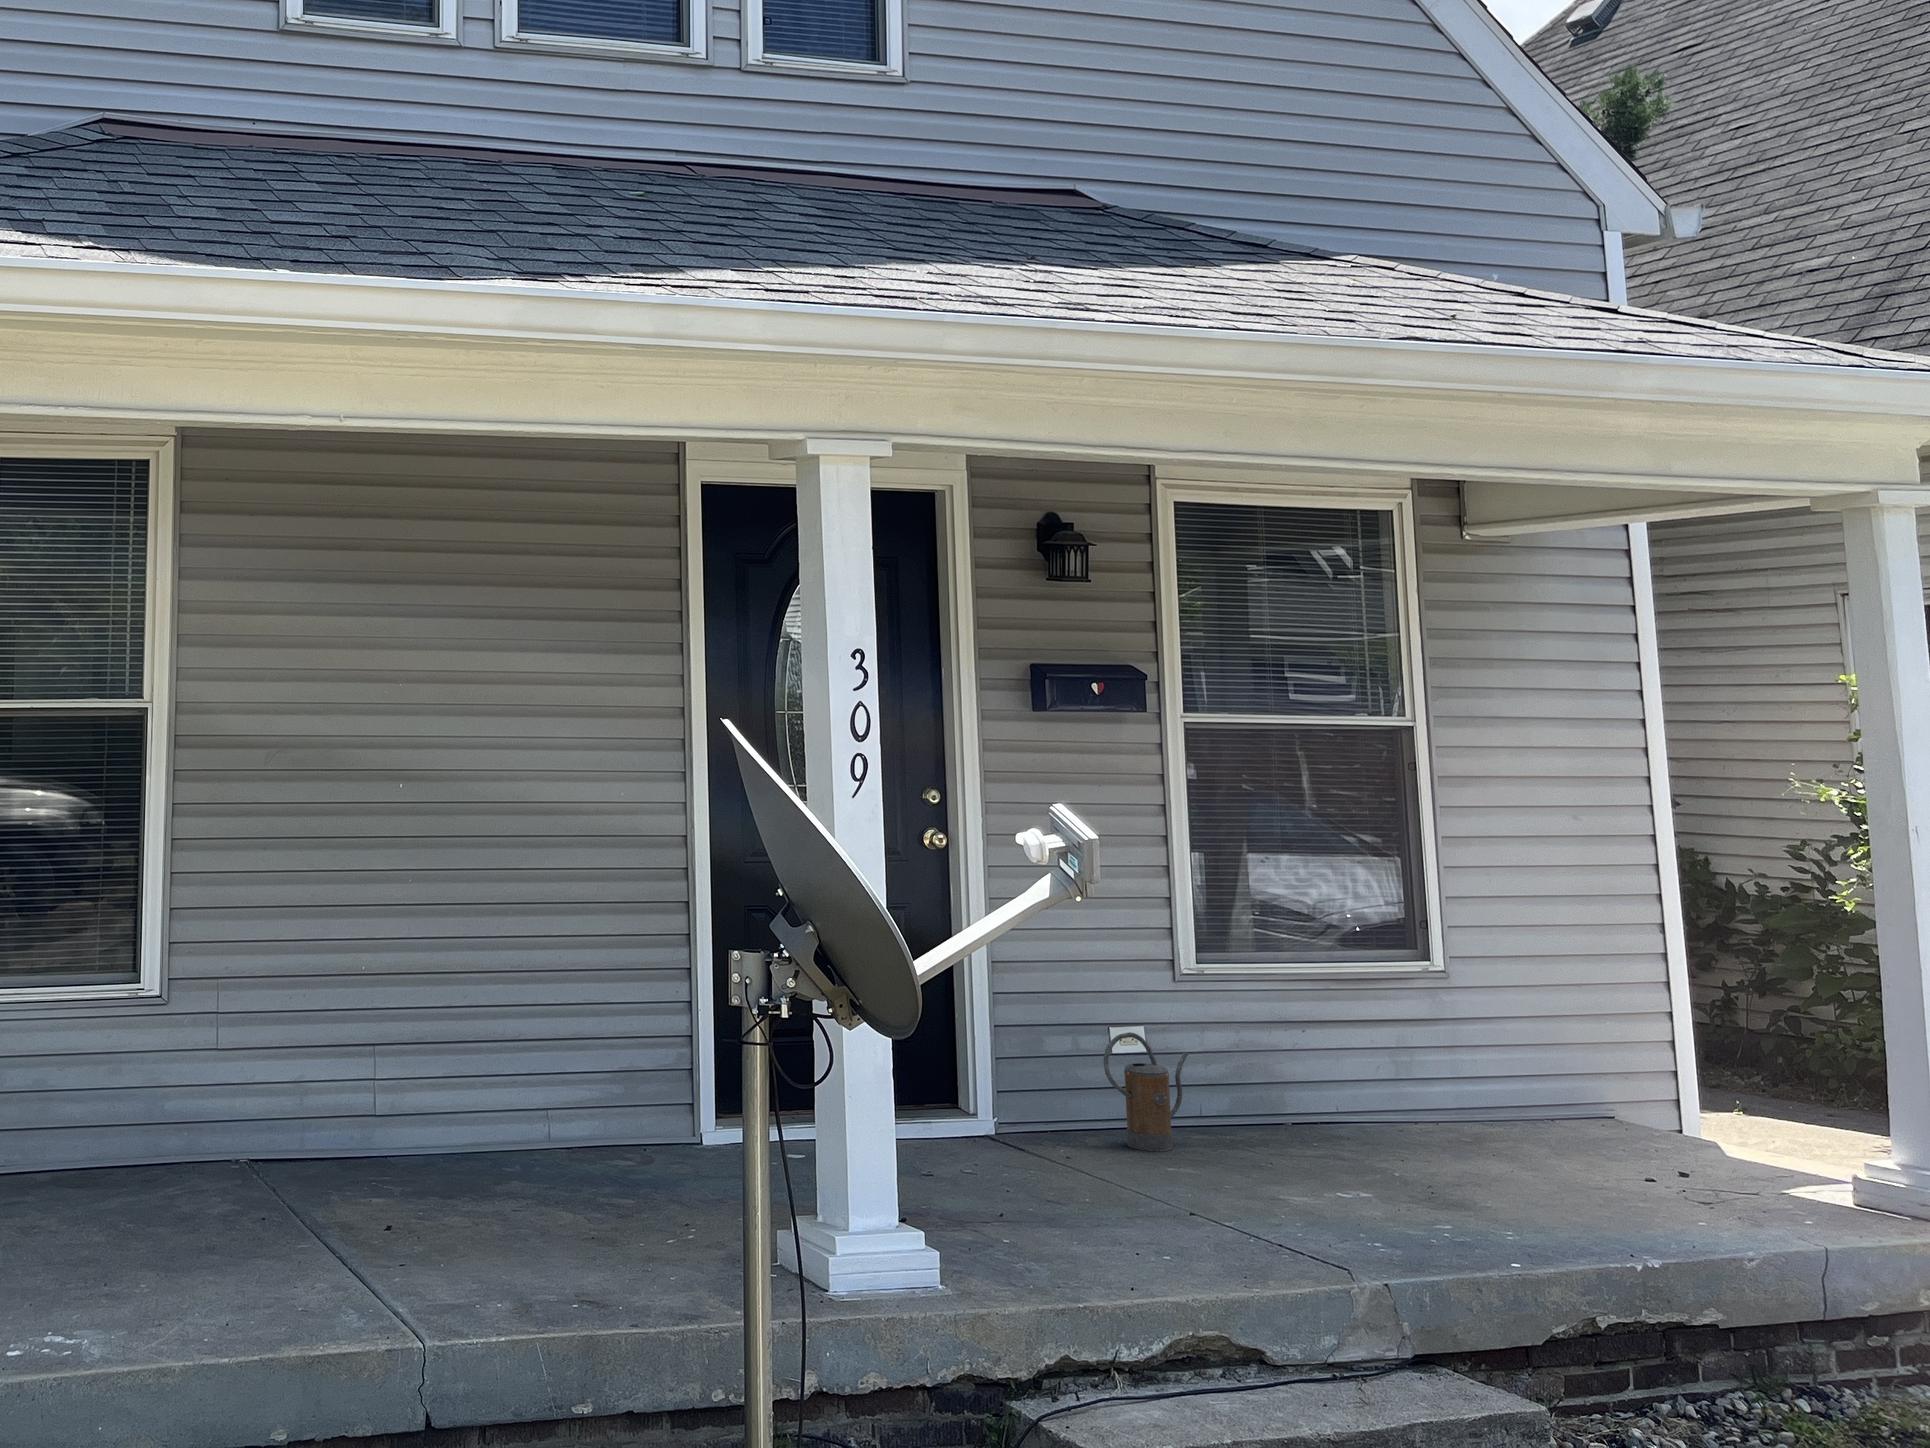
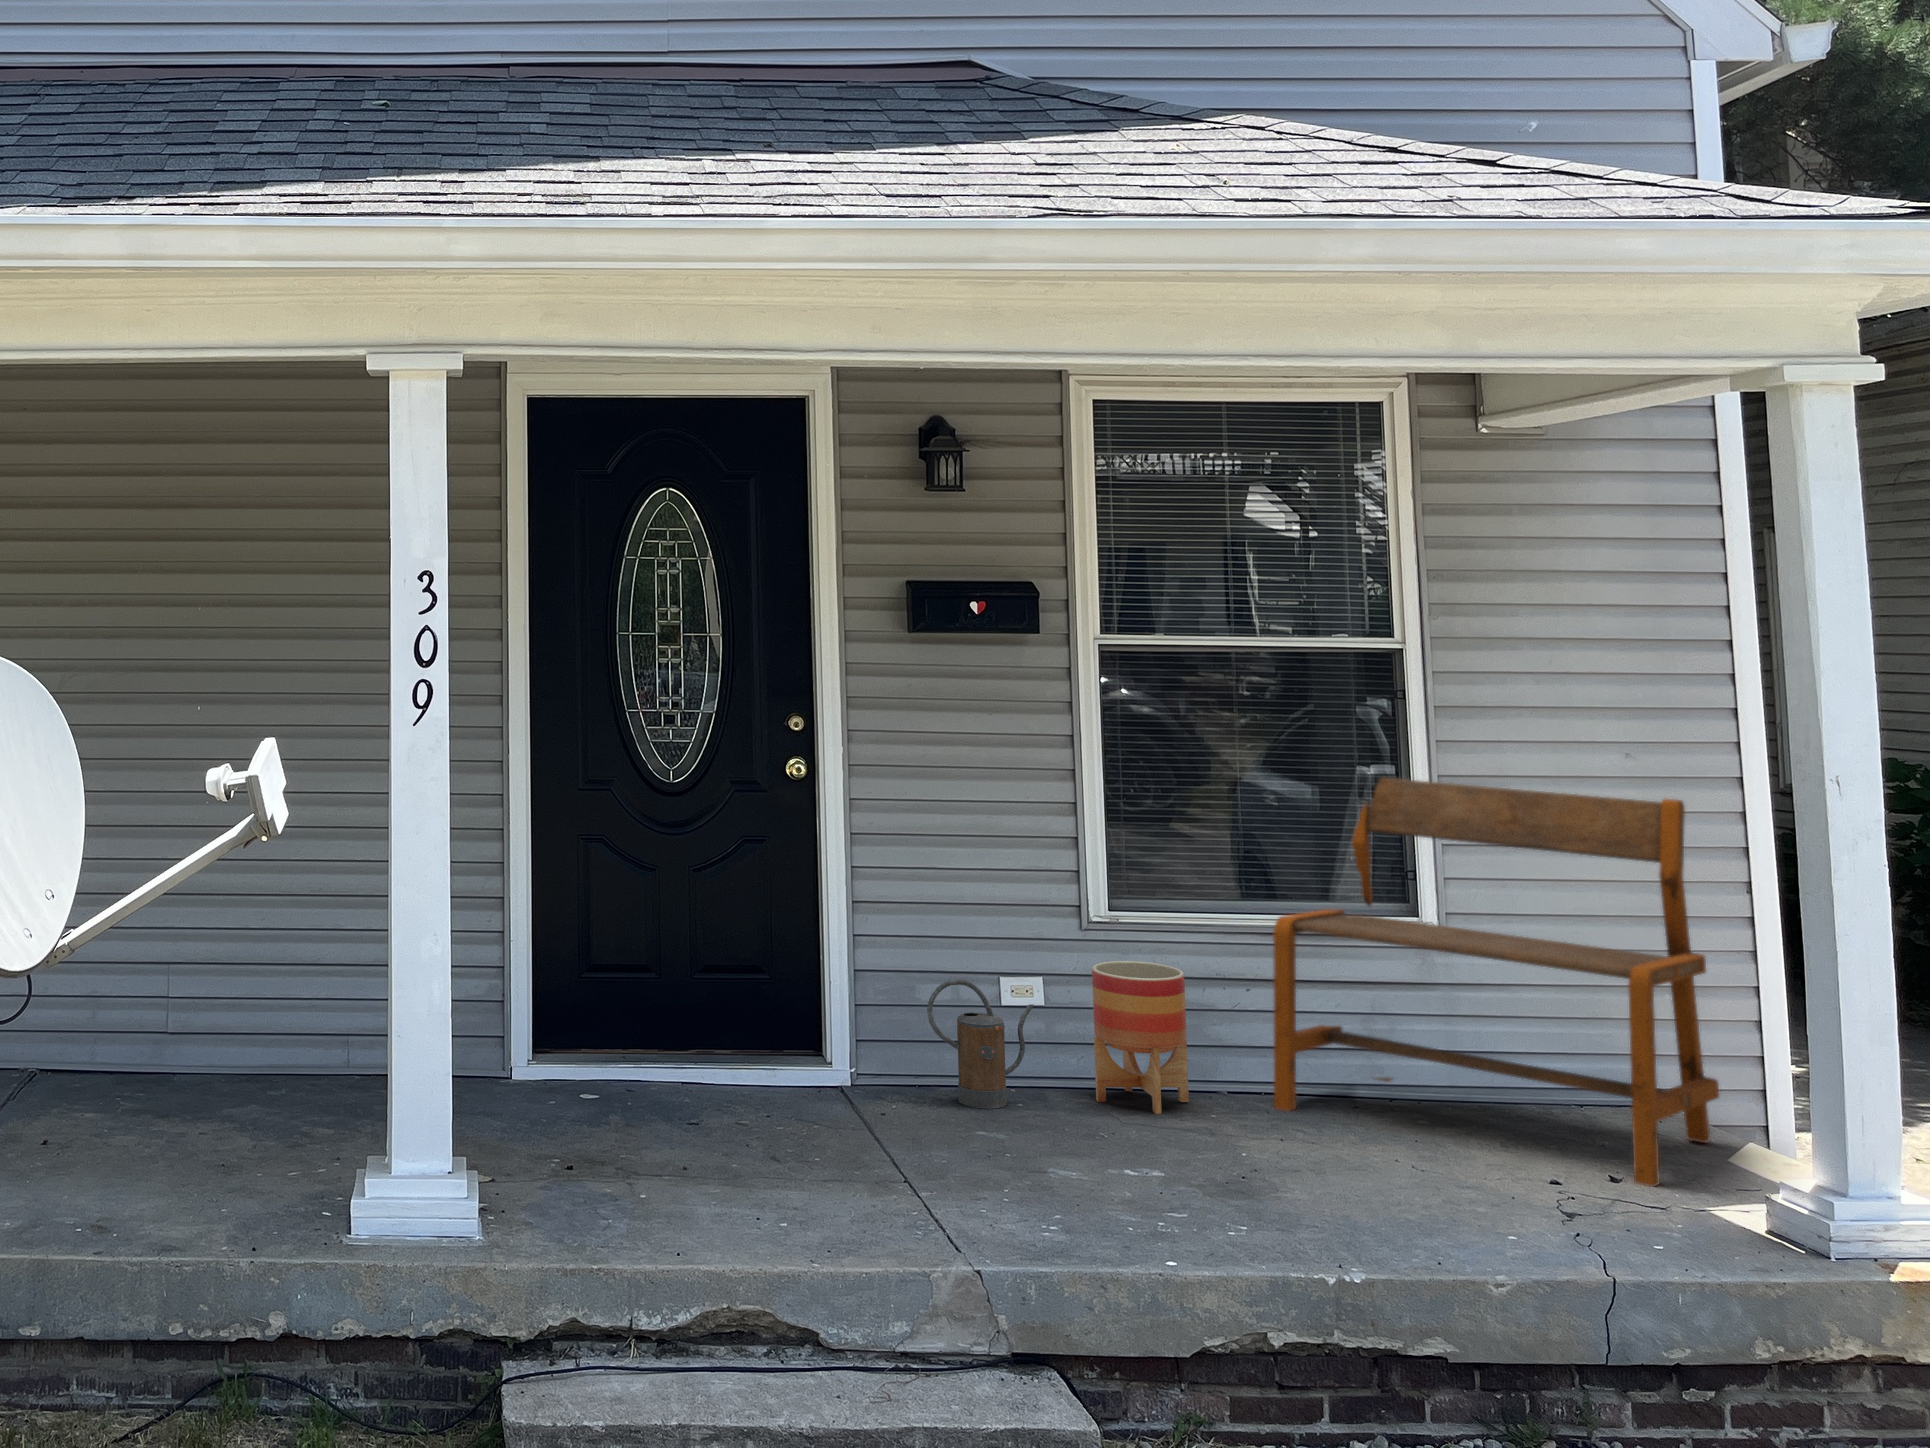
bench: none [1366,834,1733,1177] -> present [1273,778,1719,1187]
planter: none [1222,1010,1309,1146] -> present [1092,961,1189,1114]

